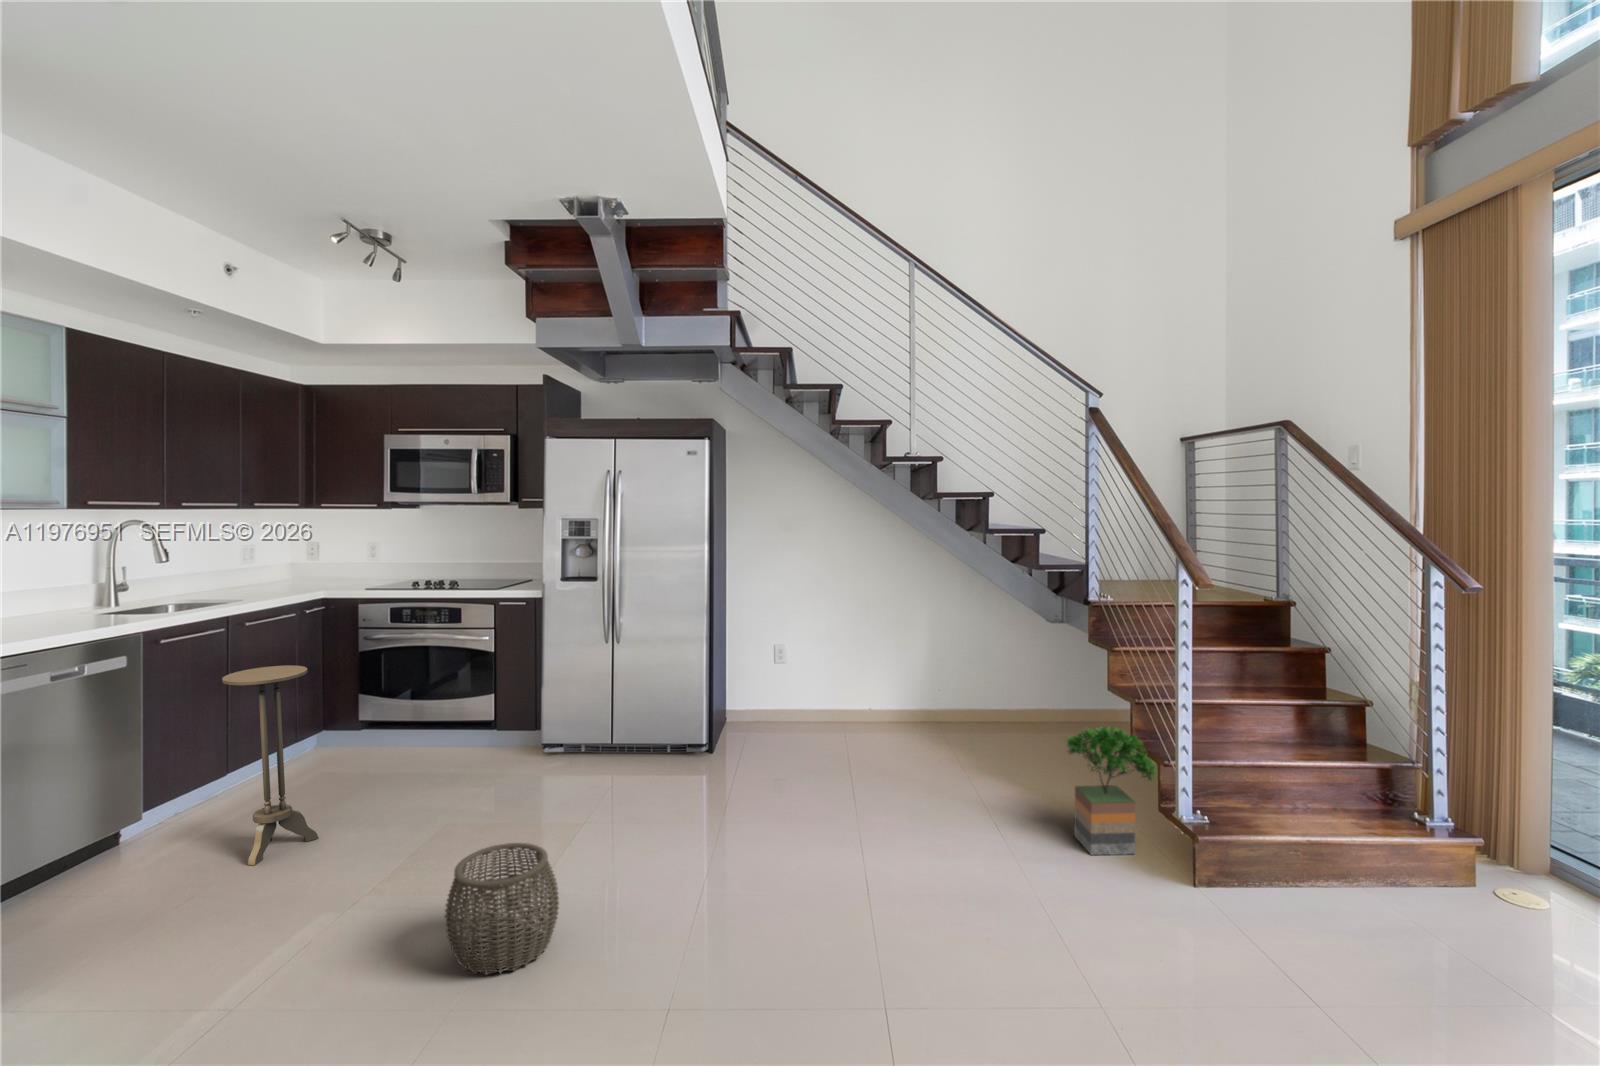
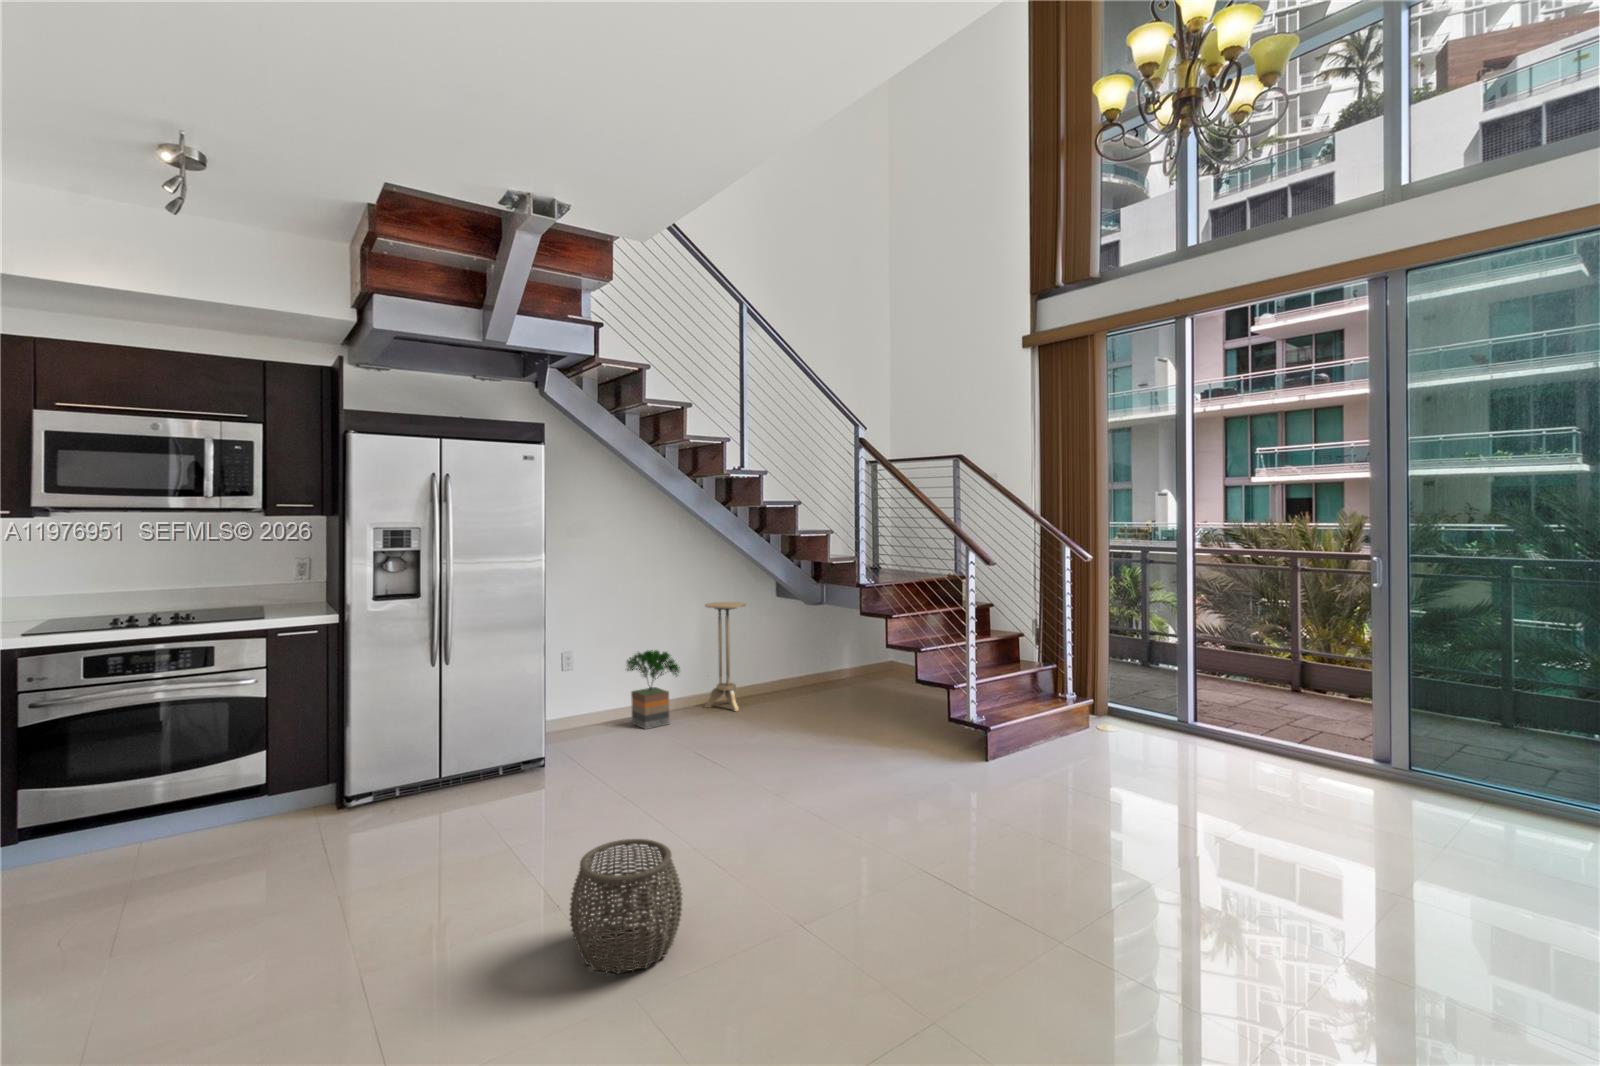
side table: present [222,665,318,865] -> present [705,602,746,711]
potted tree: present [1066,726,1157,855] -> present [627,650,680,729]

